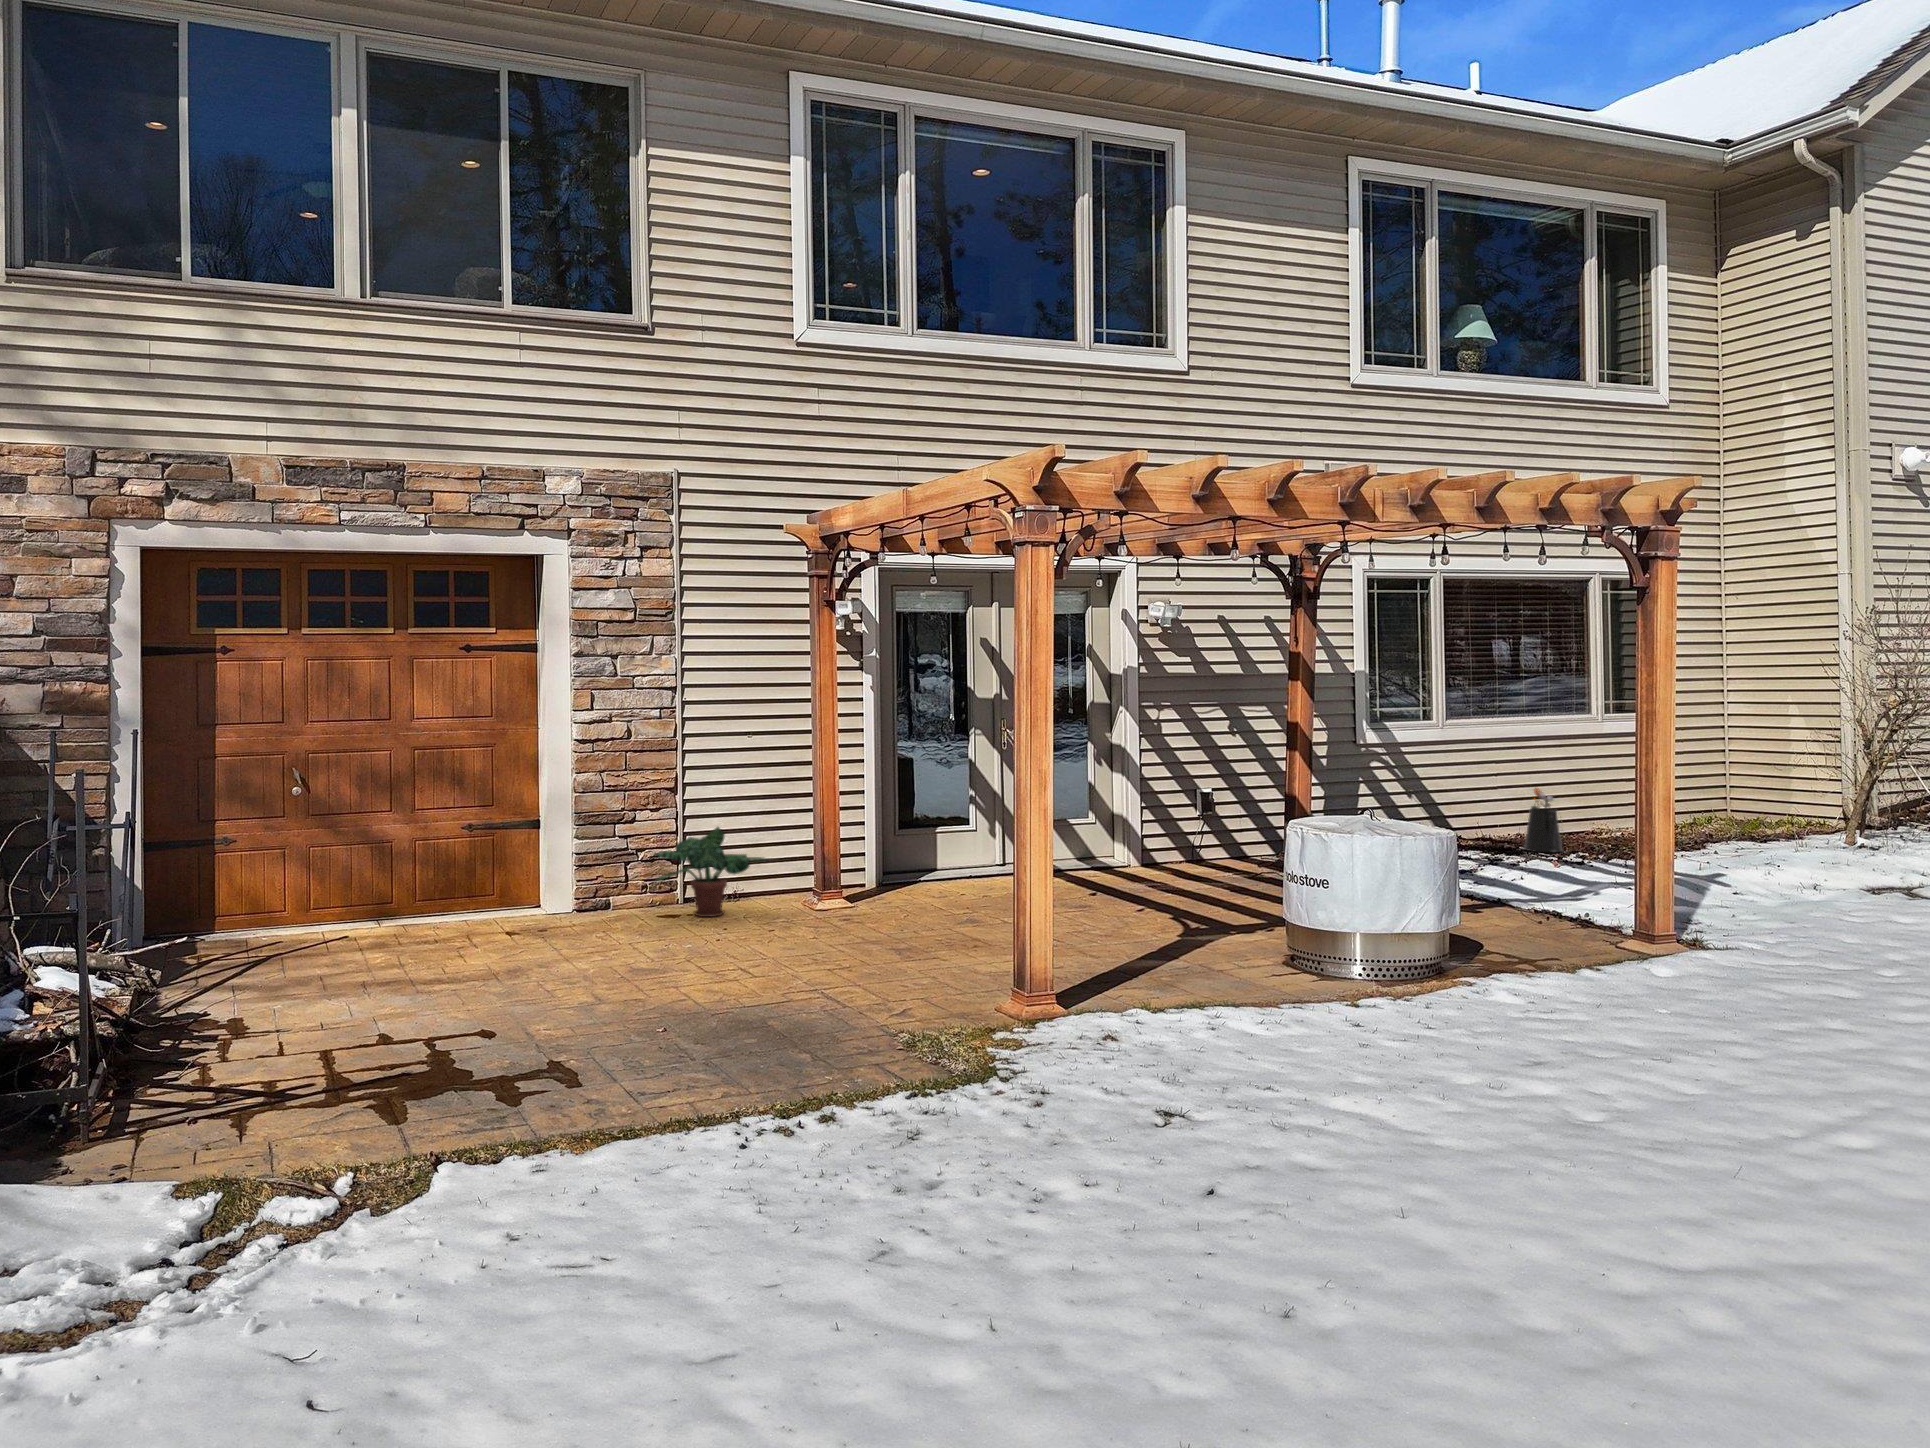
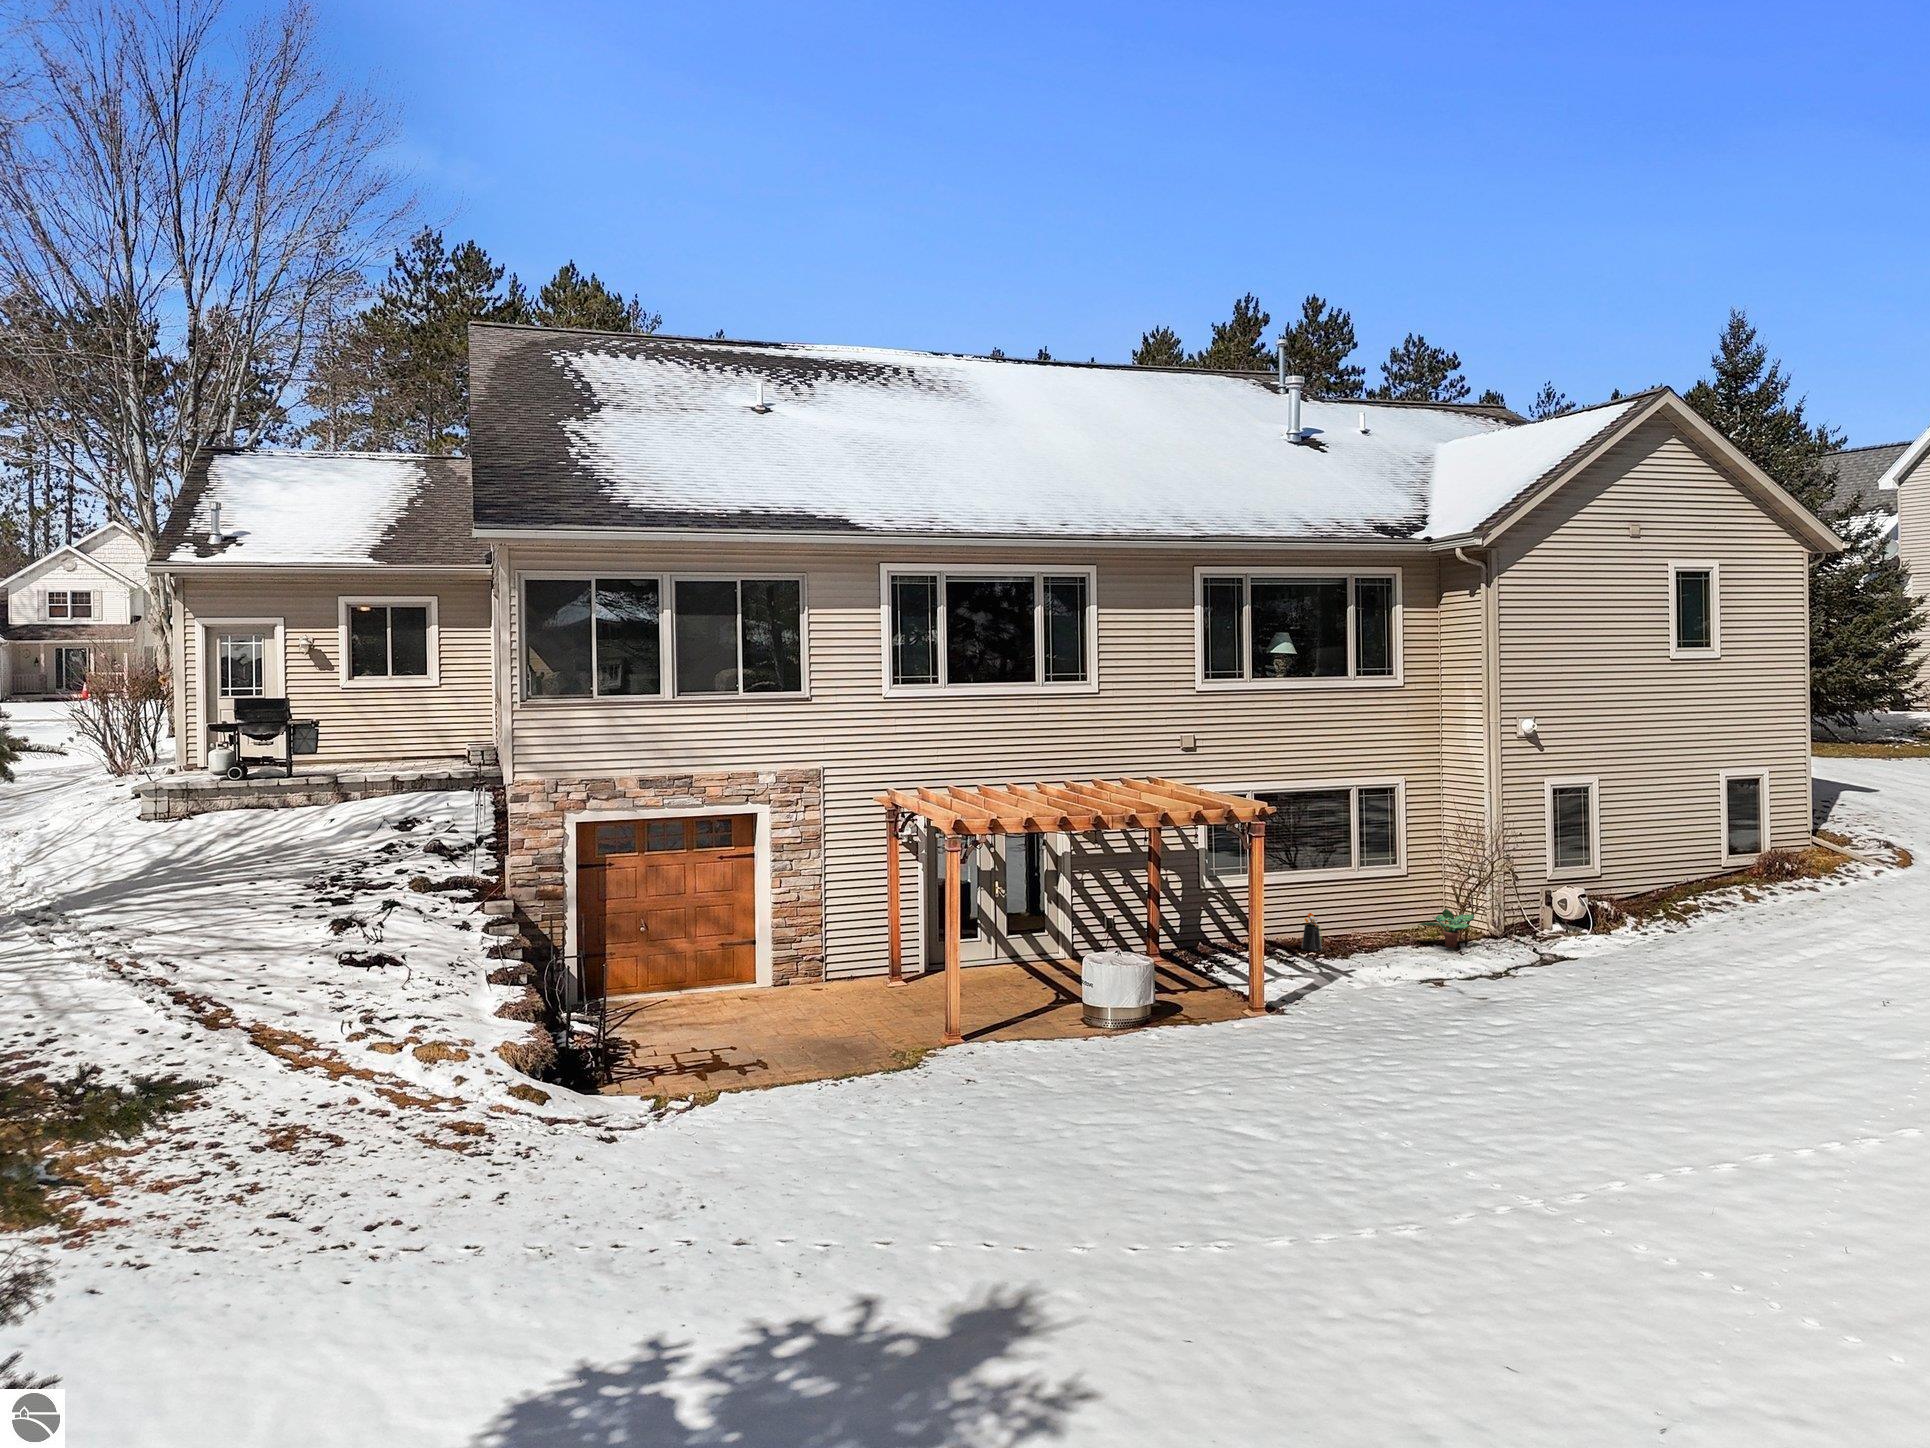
potted plant: present [653,827,771,917] -> present [1419,909,1474,947]

